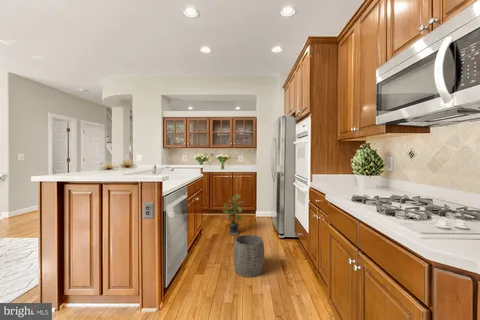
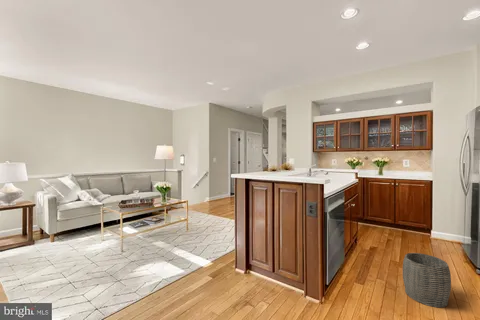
potted plant: present [223,194,243,235] -> none [383,204,415,252]

